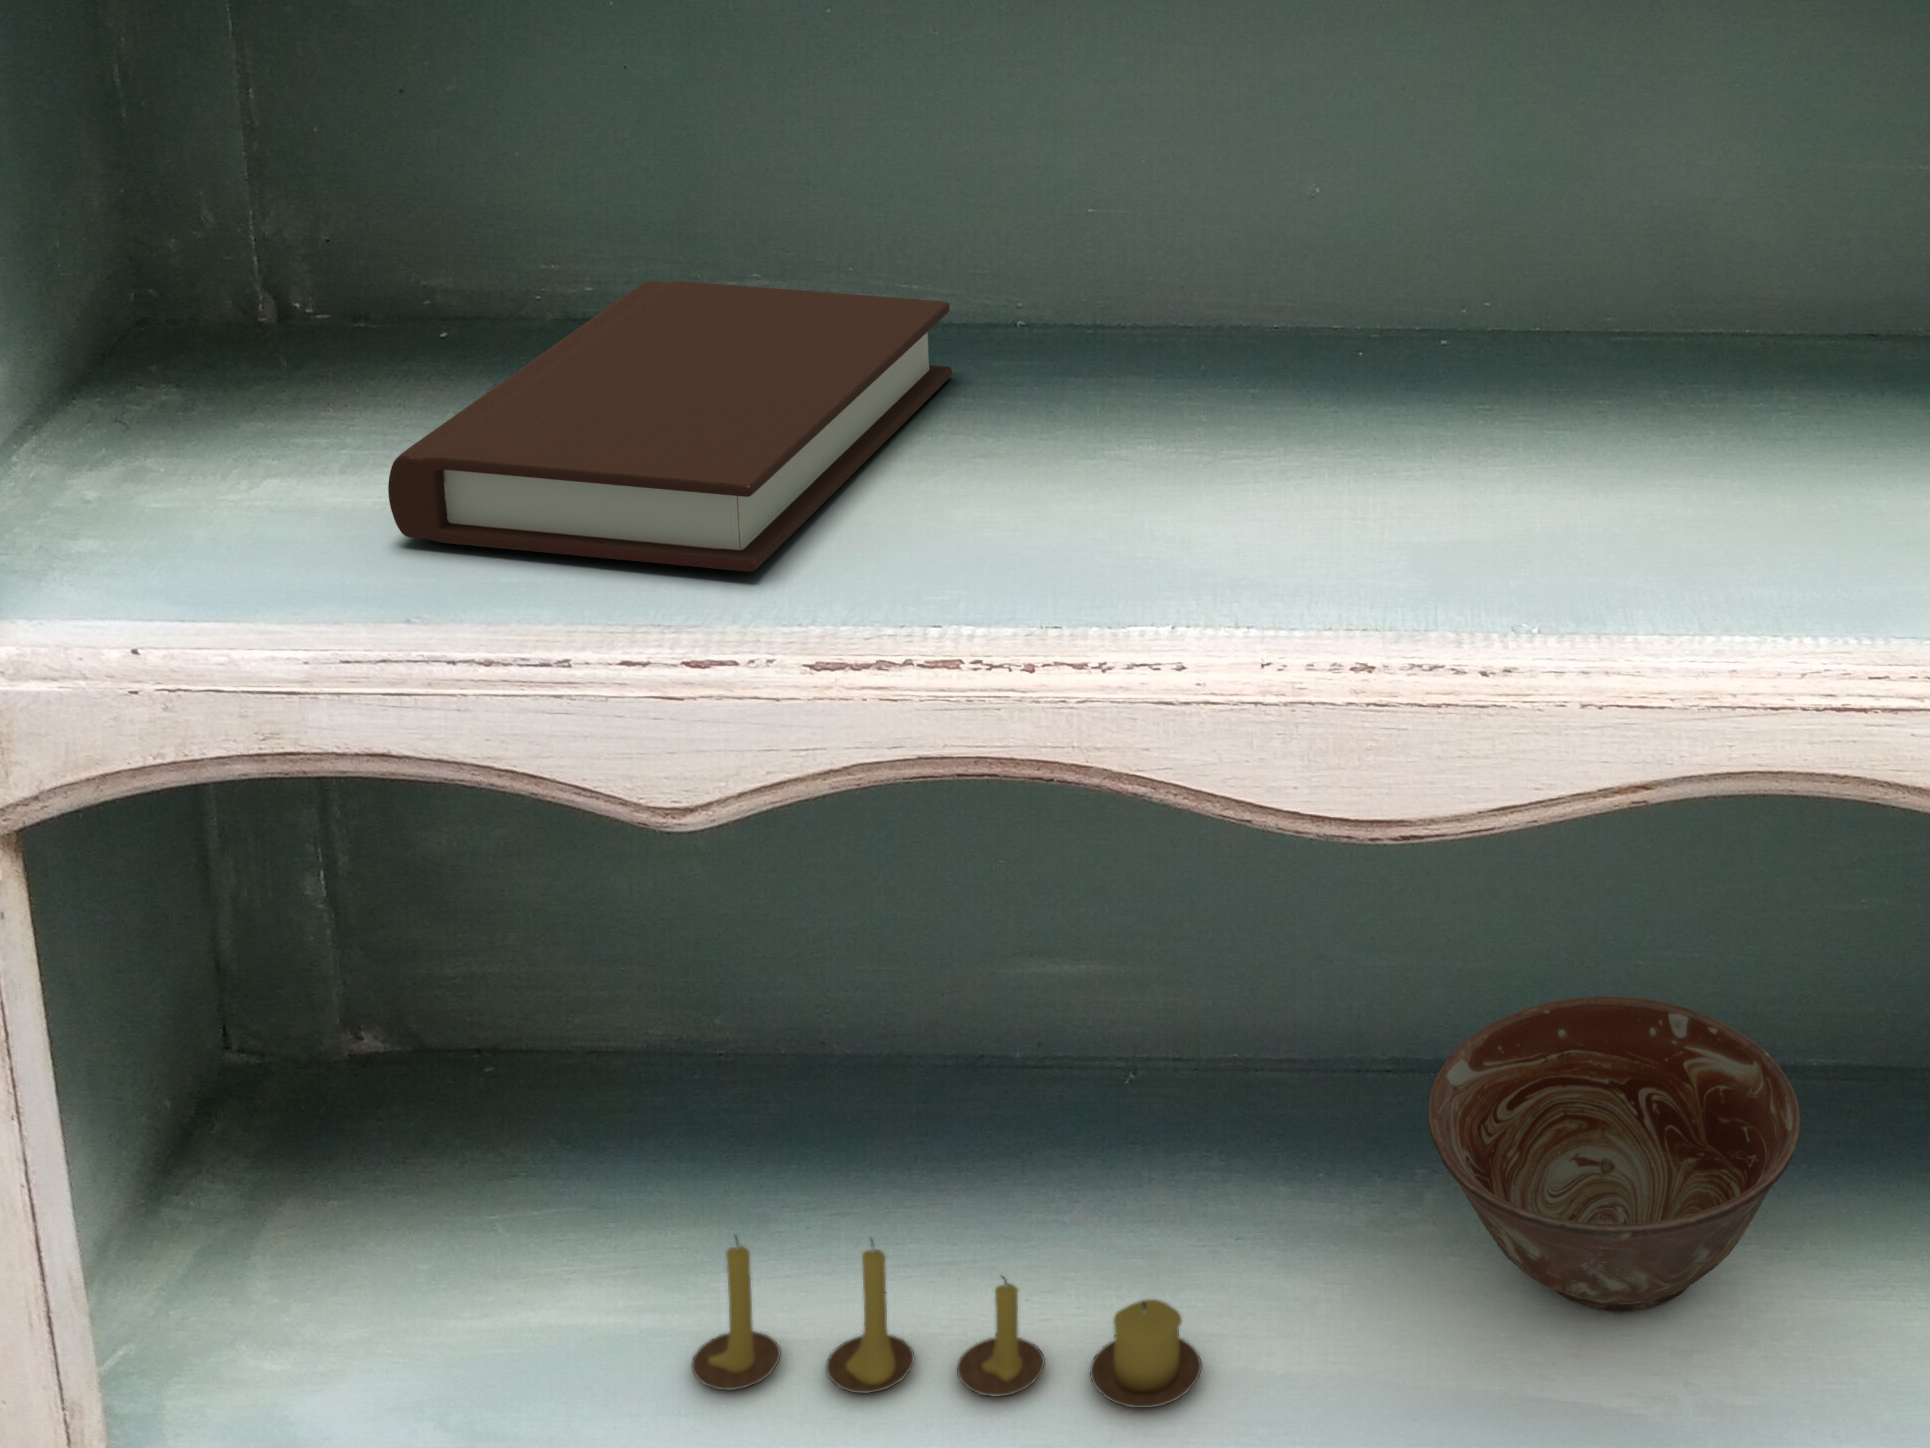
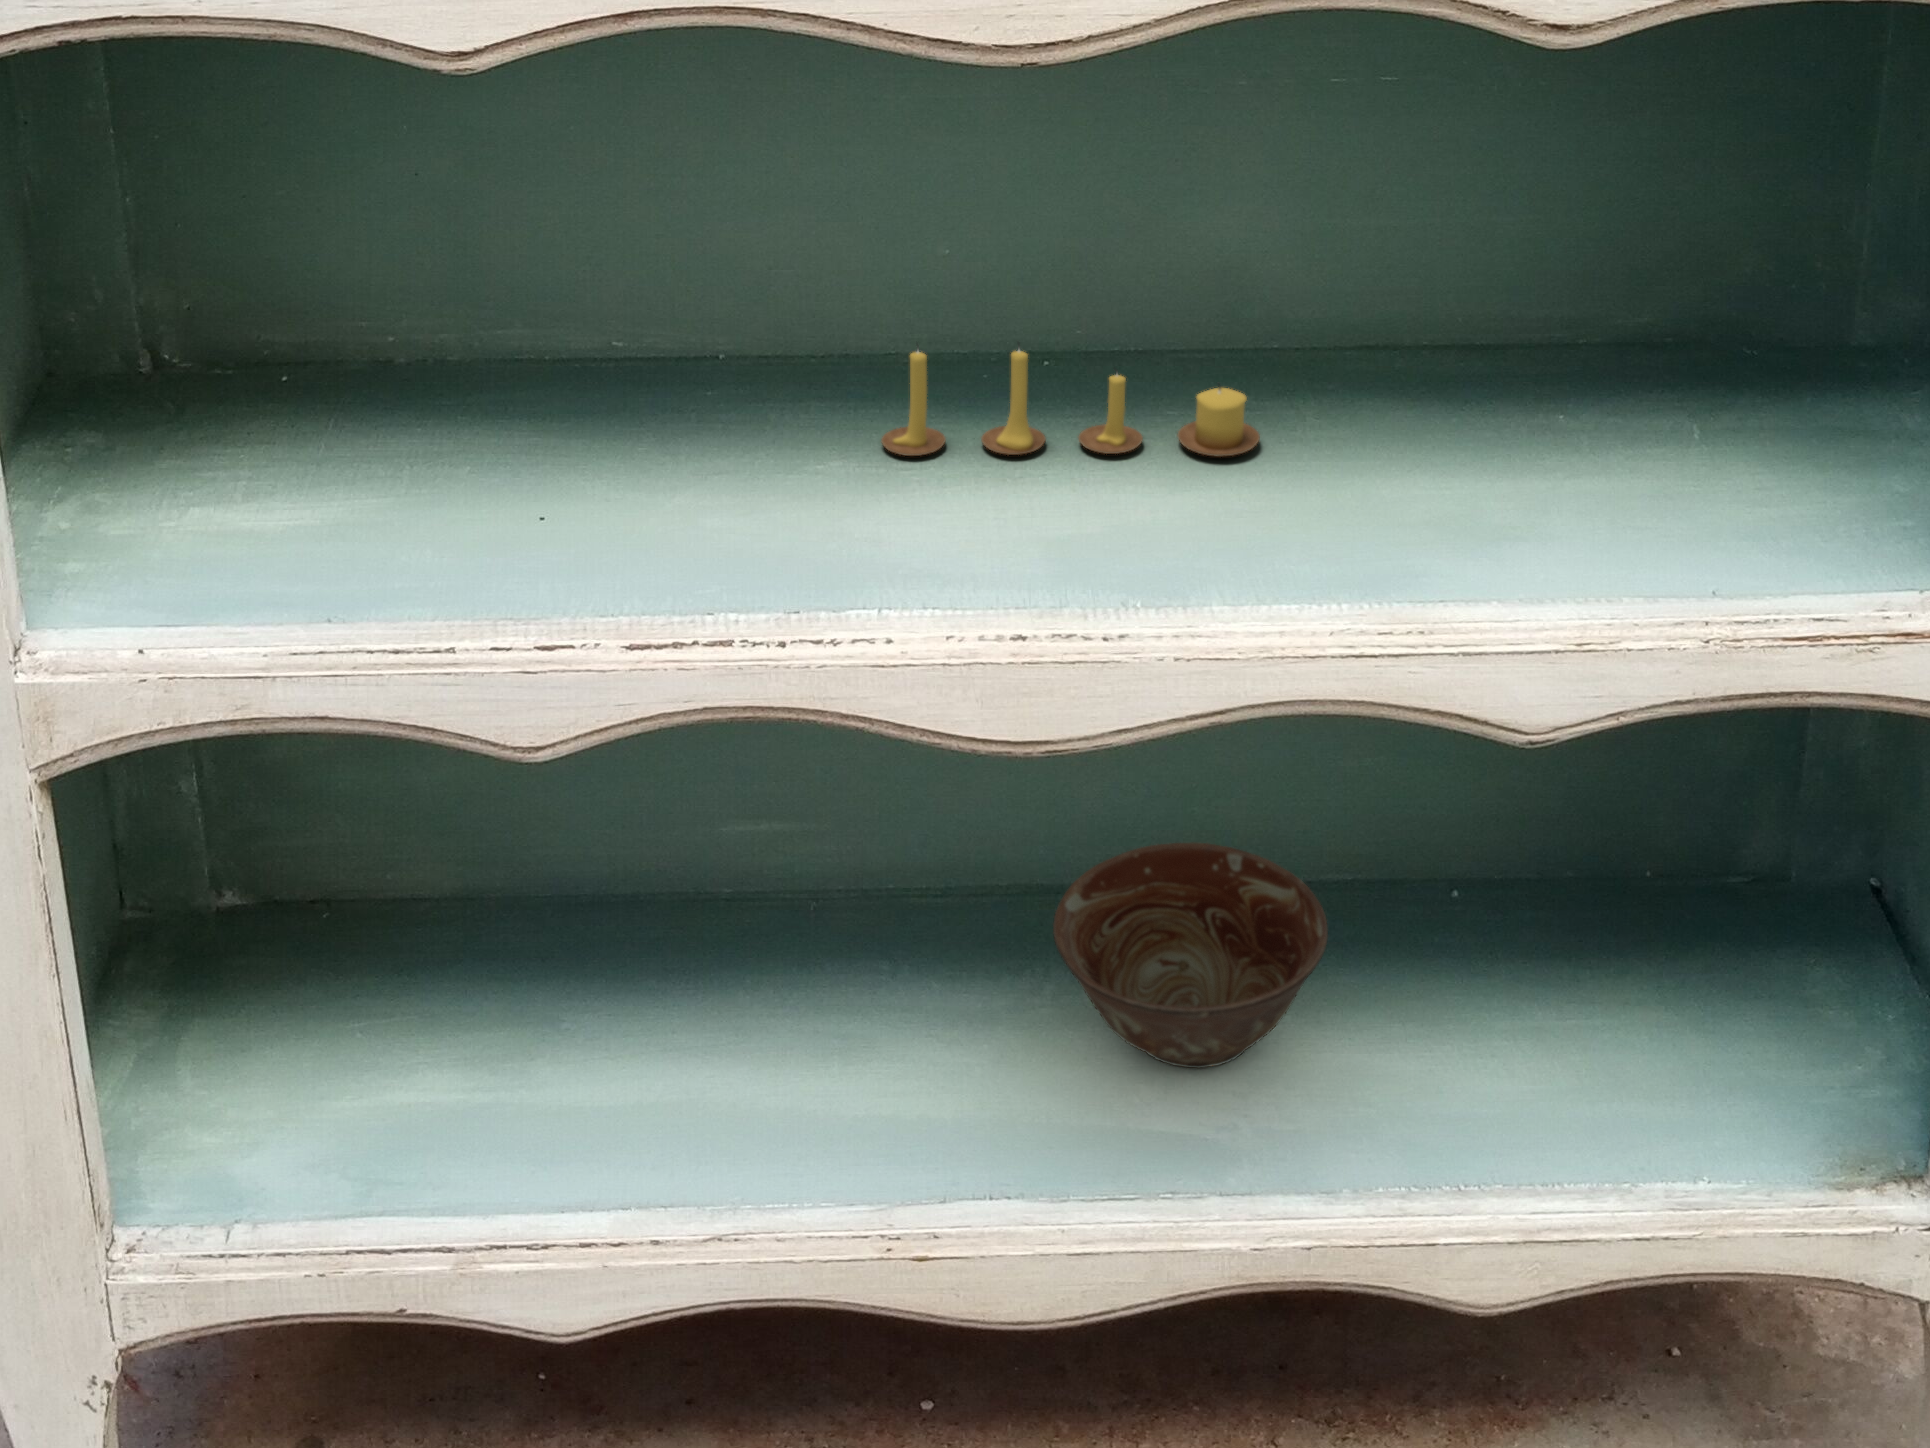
book: present [388,281,952,571] -> none [303,337,680,575]
candle: present [692,1236,1202,1408] -> present [881,344,1260,457]

